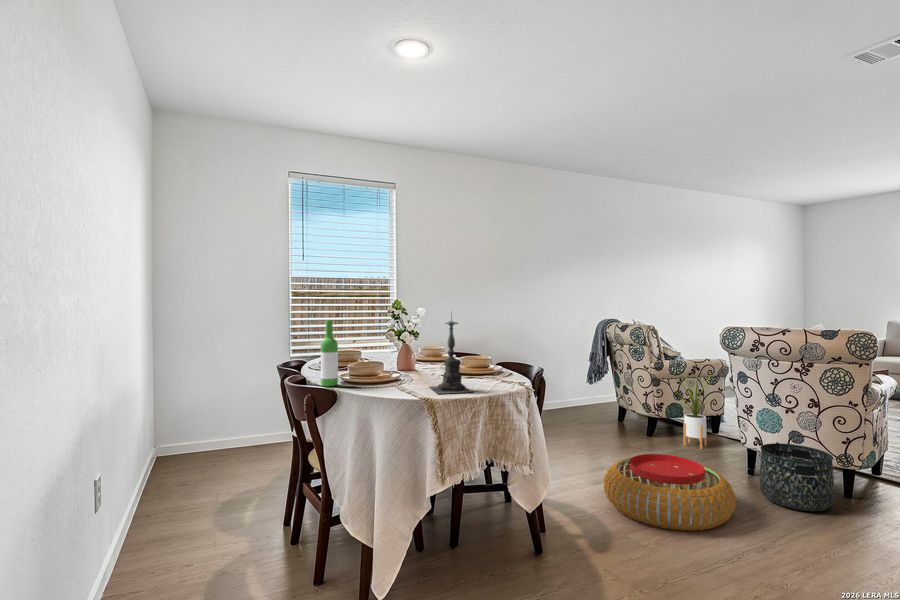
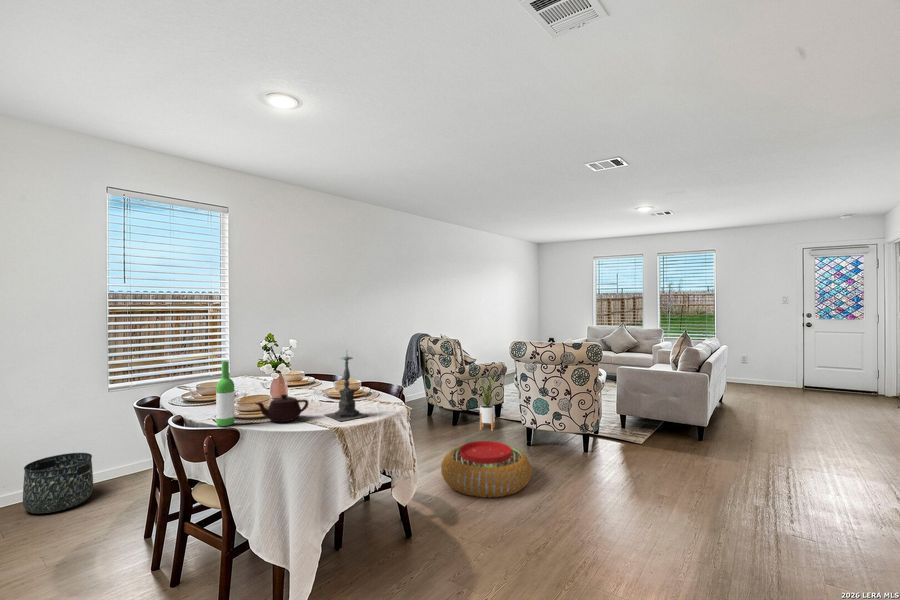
teapot: none [356,360,411,389] -> present [255,394,308,422]
basket: present [760,443,834,511] -> present [23,453,93,513]

